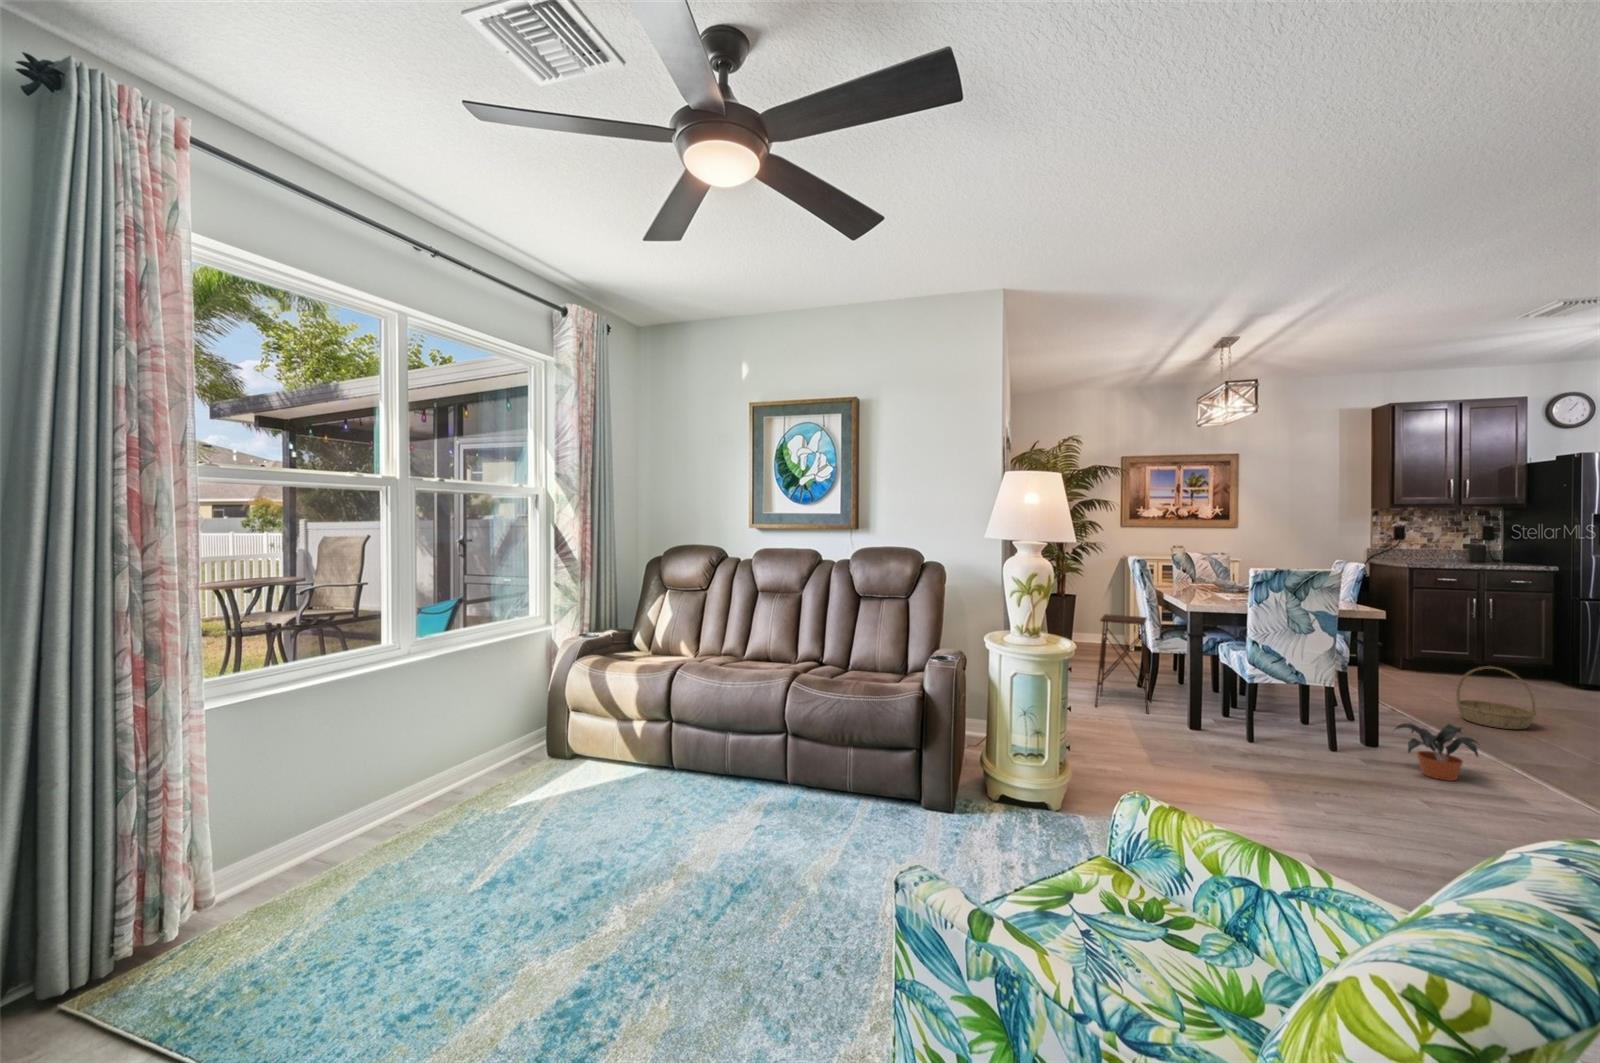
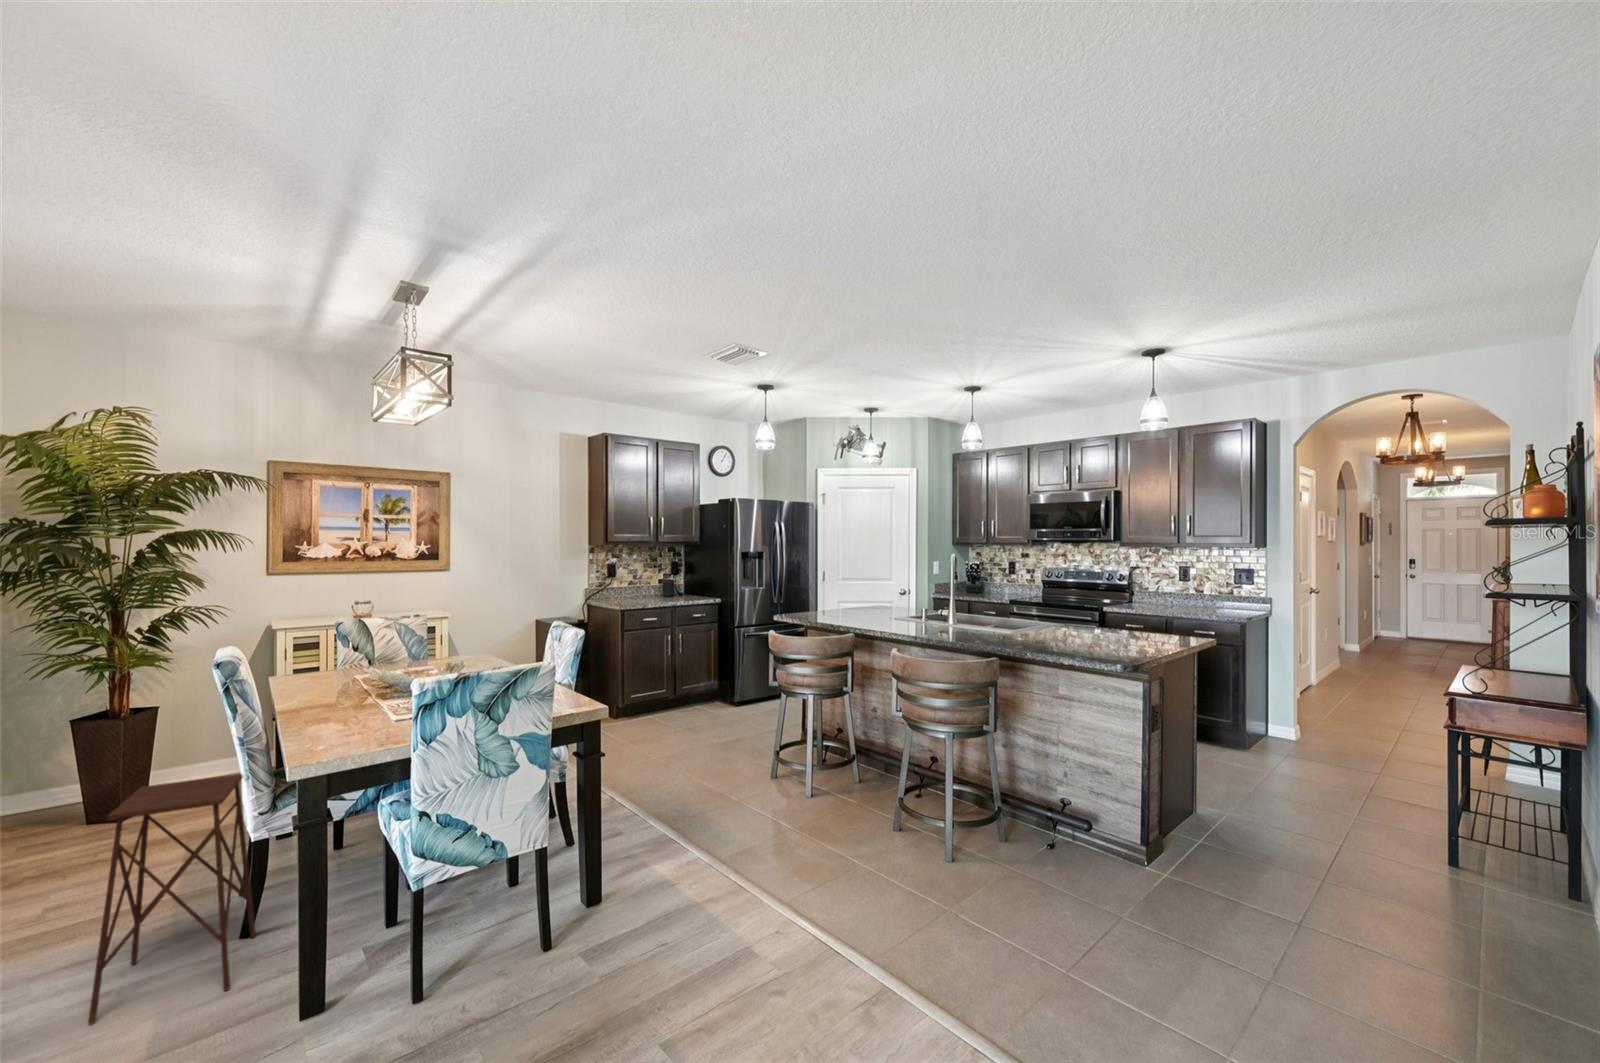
basket: present [1456,666,1536,729] -> none [667,731,729,803]
potted plant: present [1396,723,1478,781] -> none [616,863,709,959]

